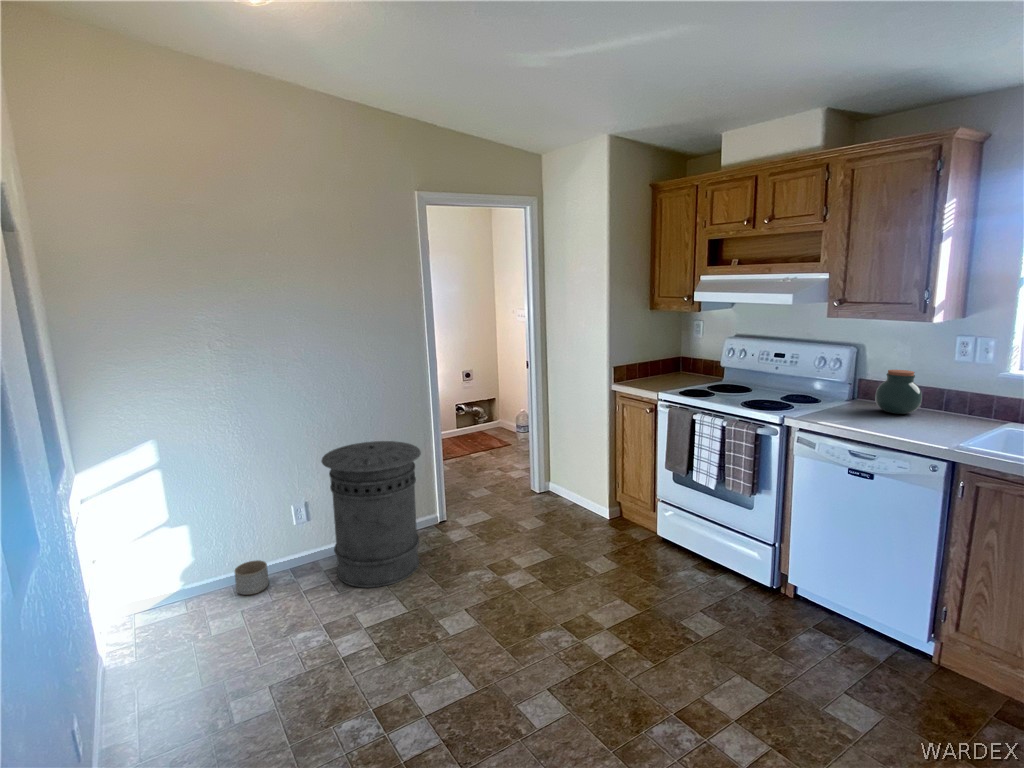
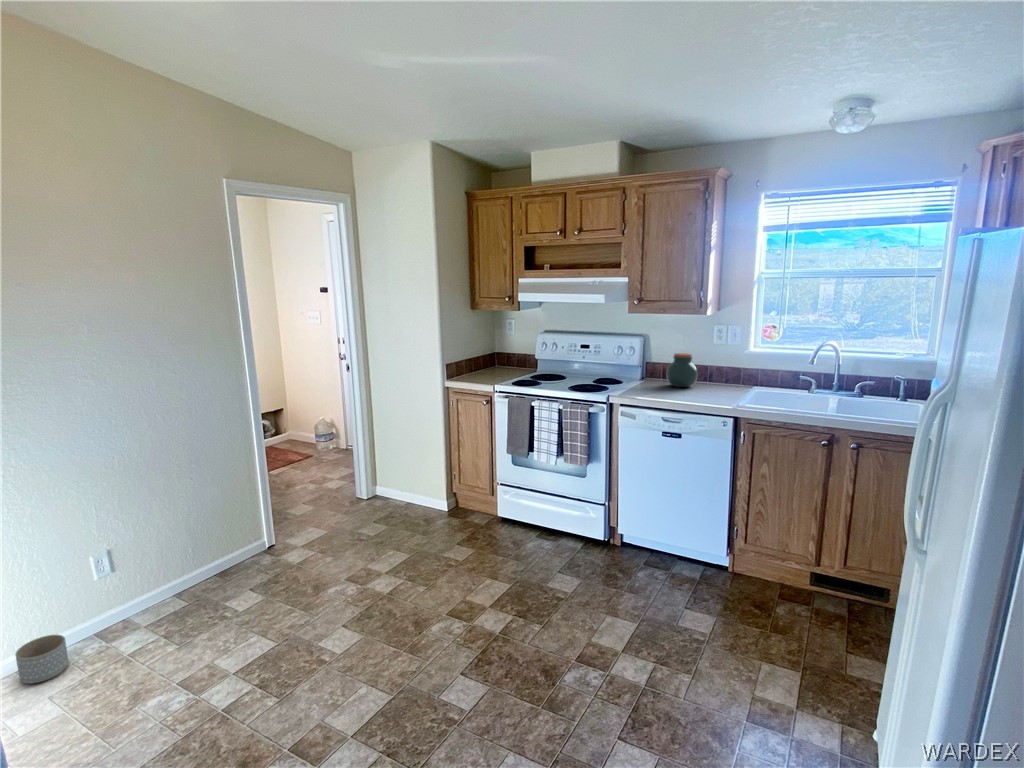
trash can: present [321,441,421,587] -> none [137,462,267,635]

